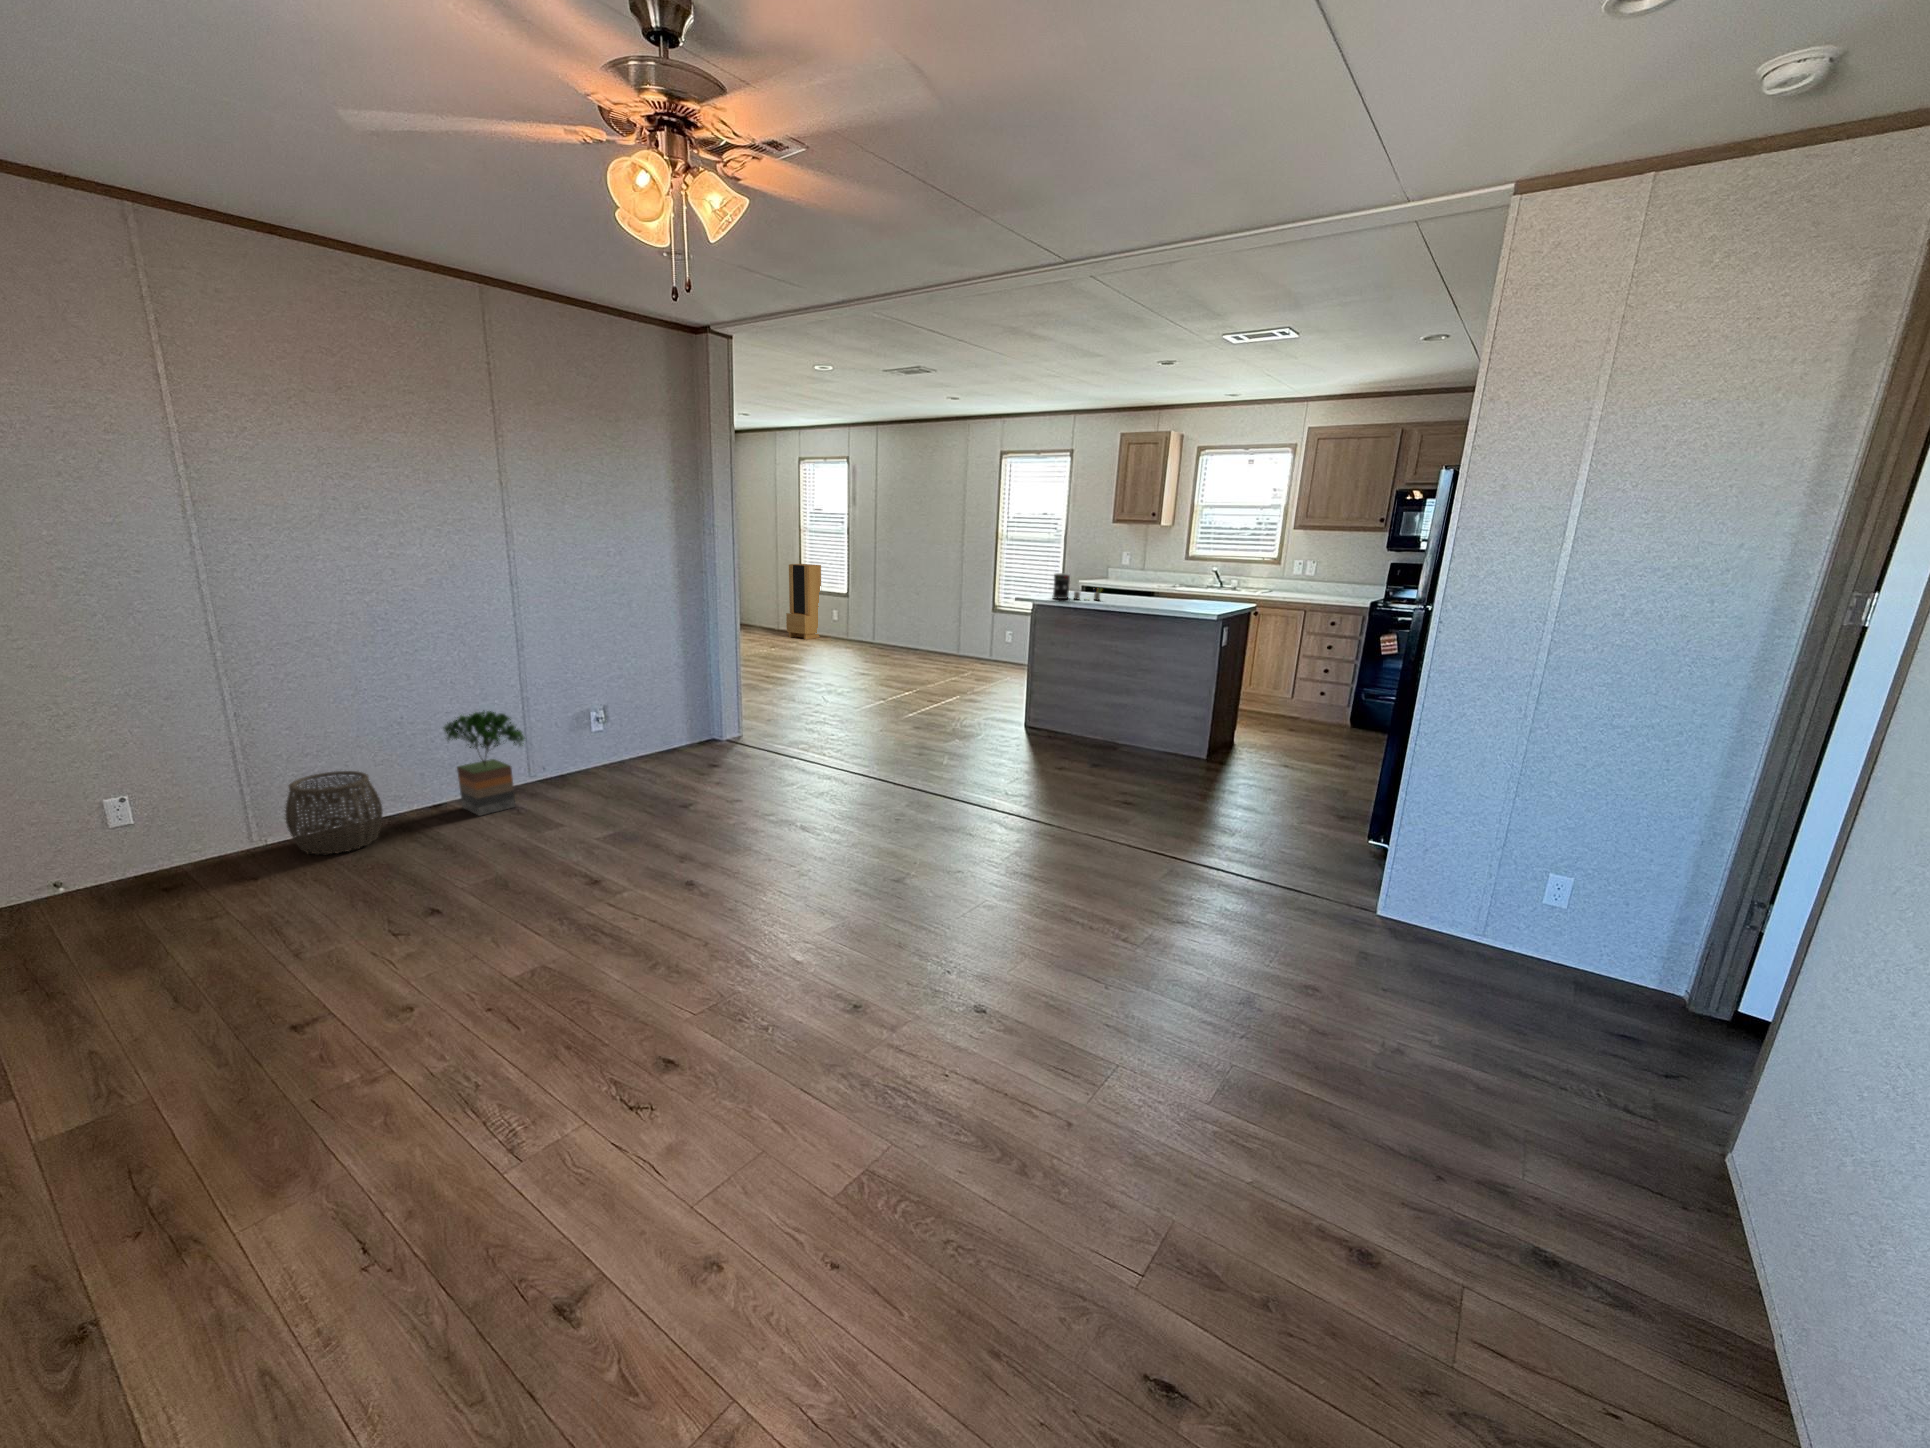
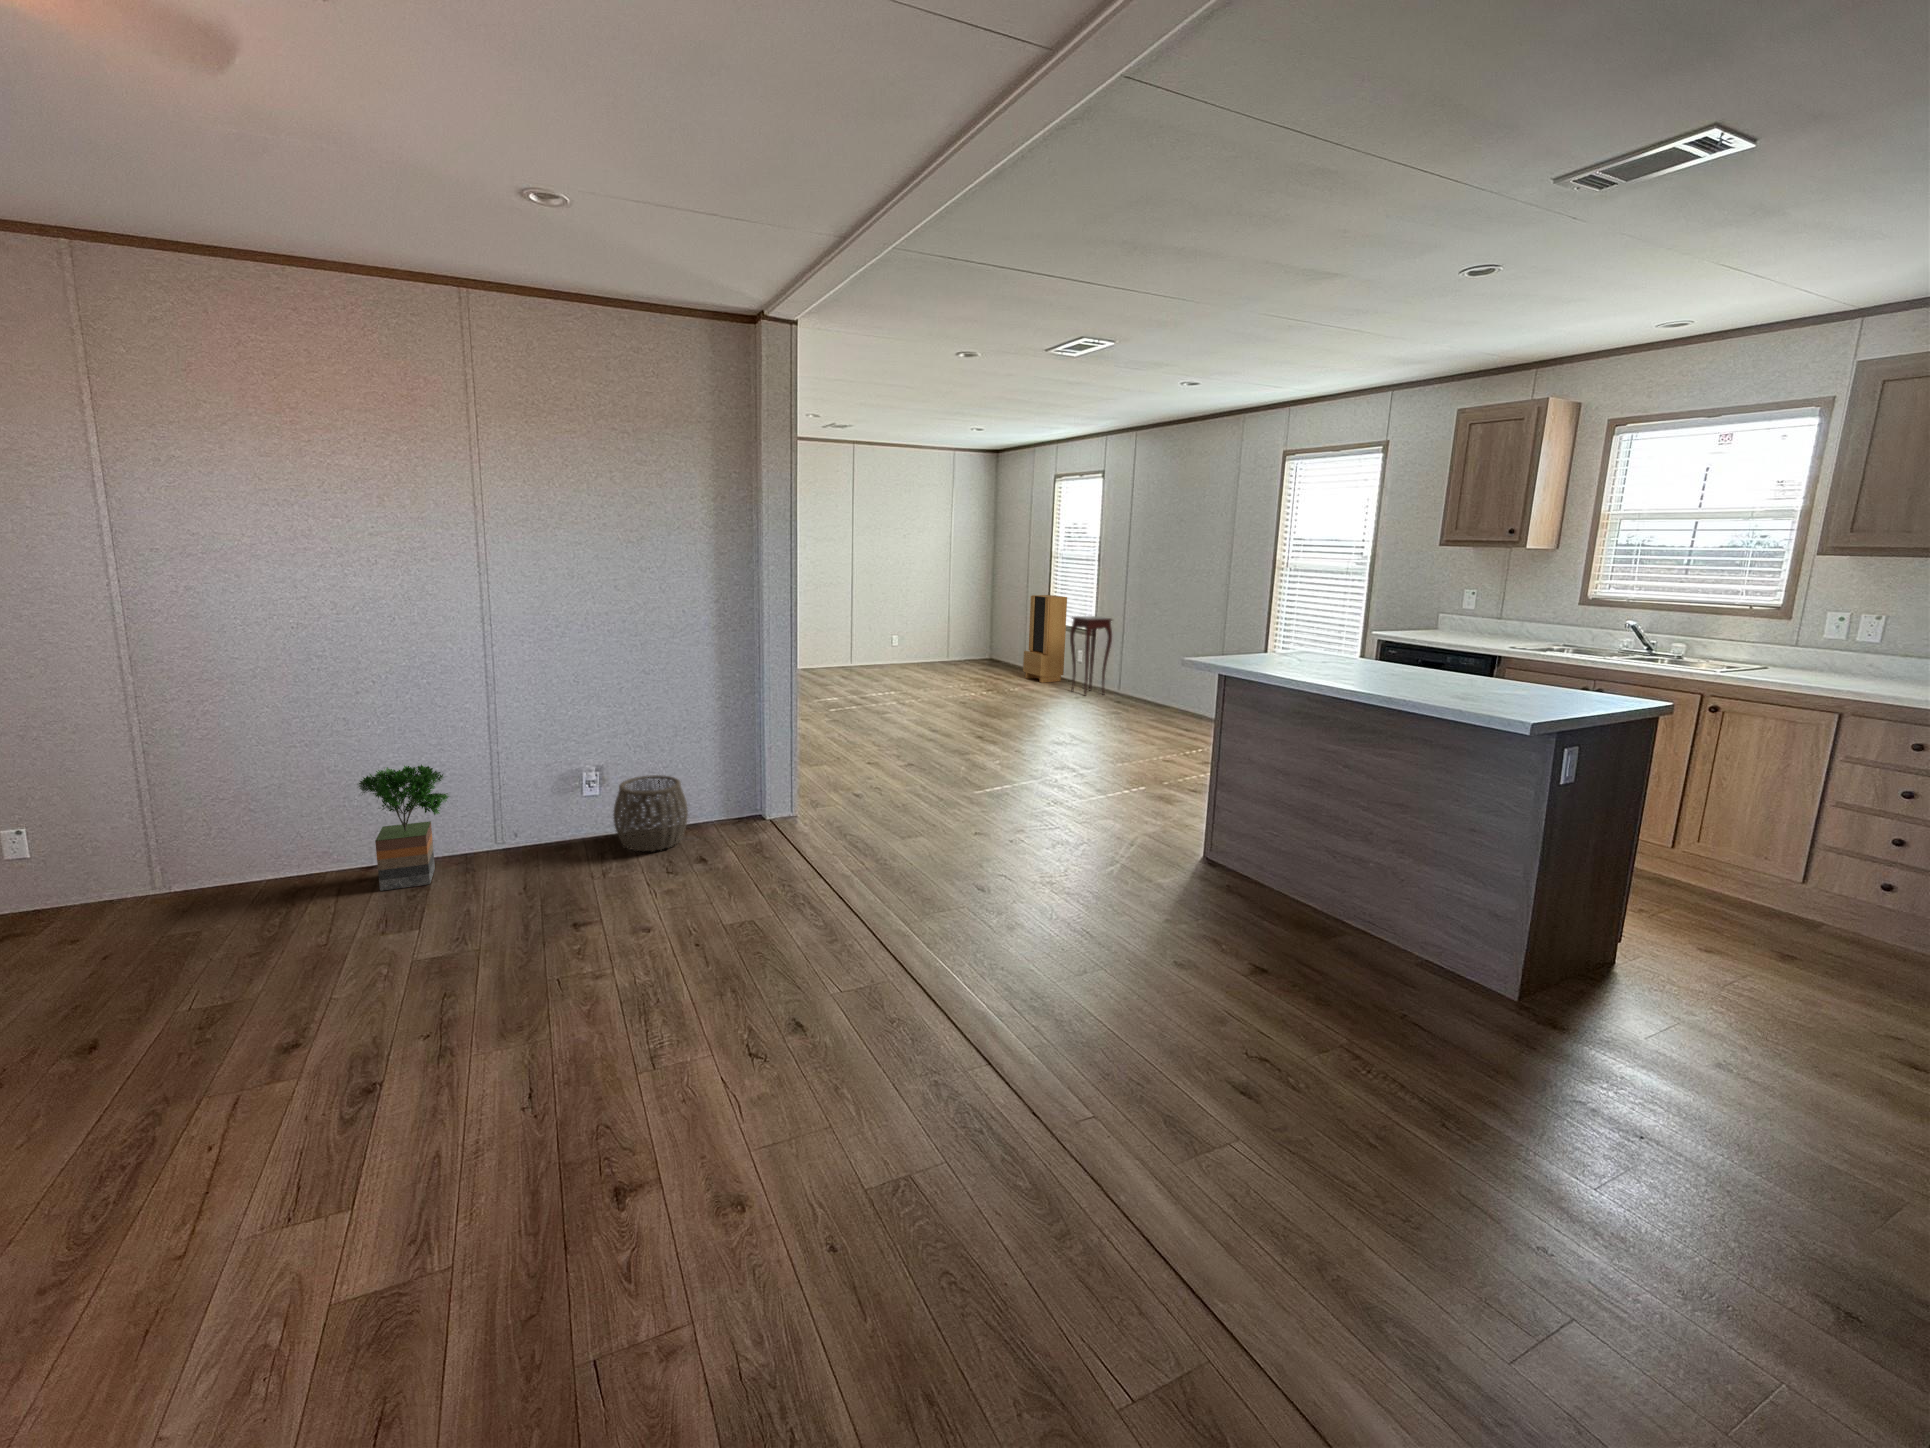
coffee maker: present [1053,573,1102,600] -> none [1253,624,1343,672]
side table: none [833,580,868,647] -> present [1070,616,1112,695]
woven basket: present [285,771,383,855] -> present [613,775,688,852]

